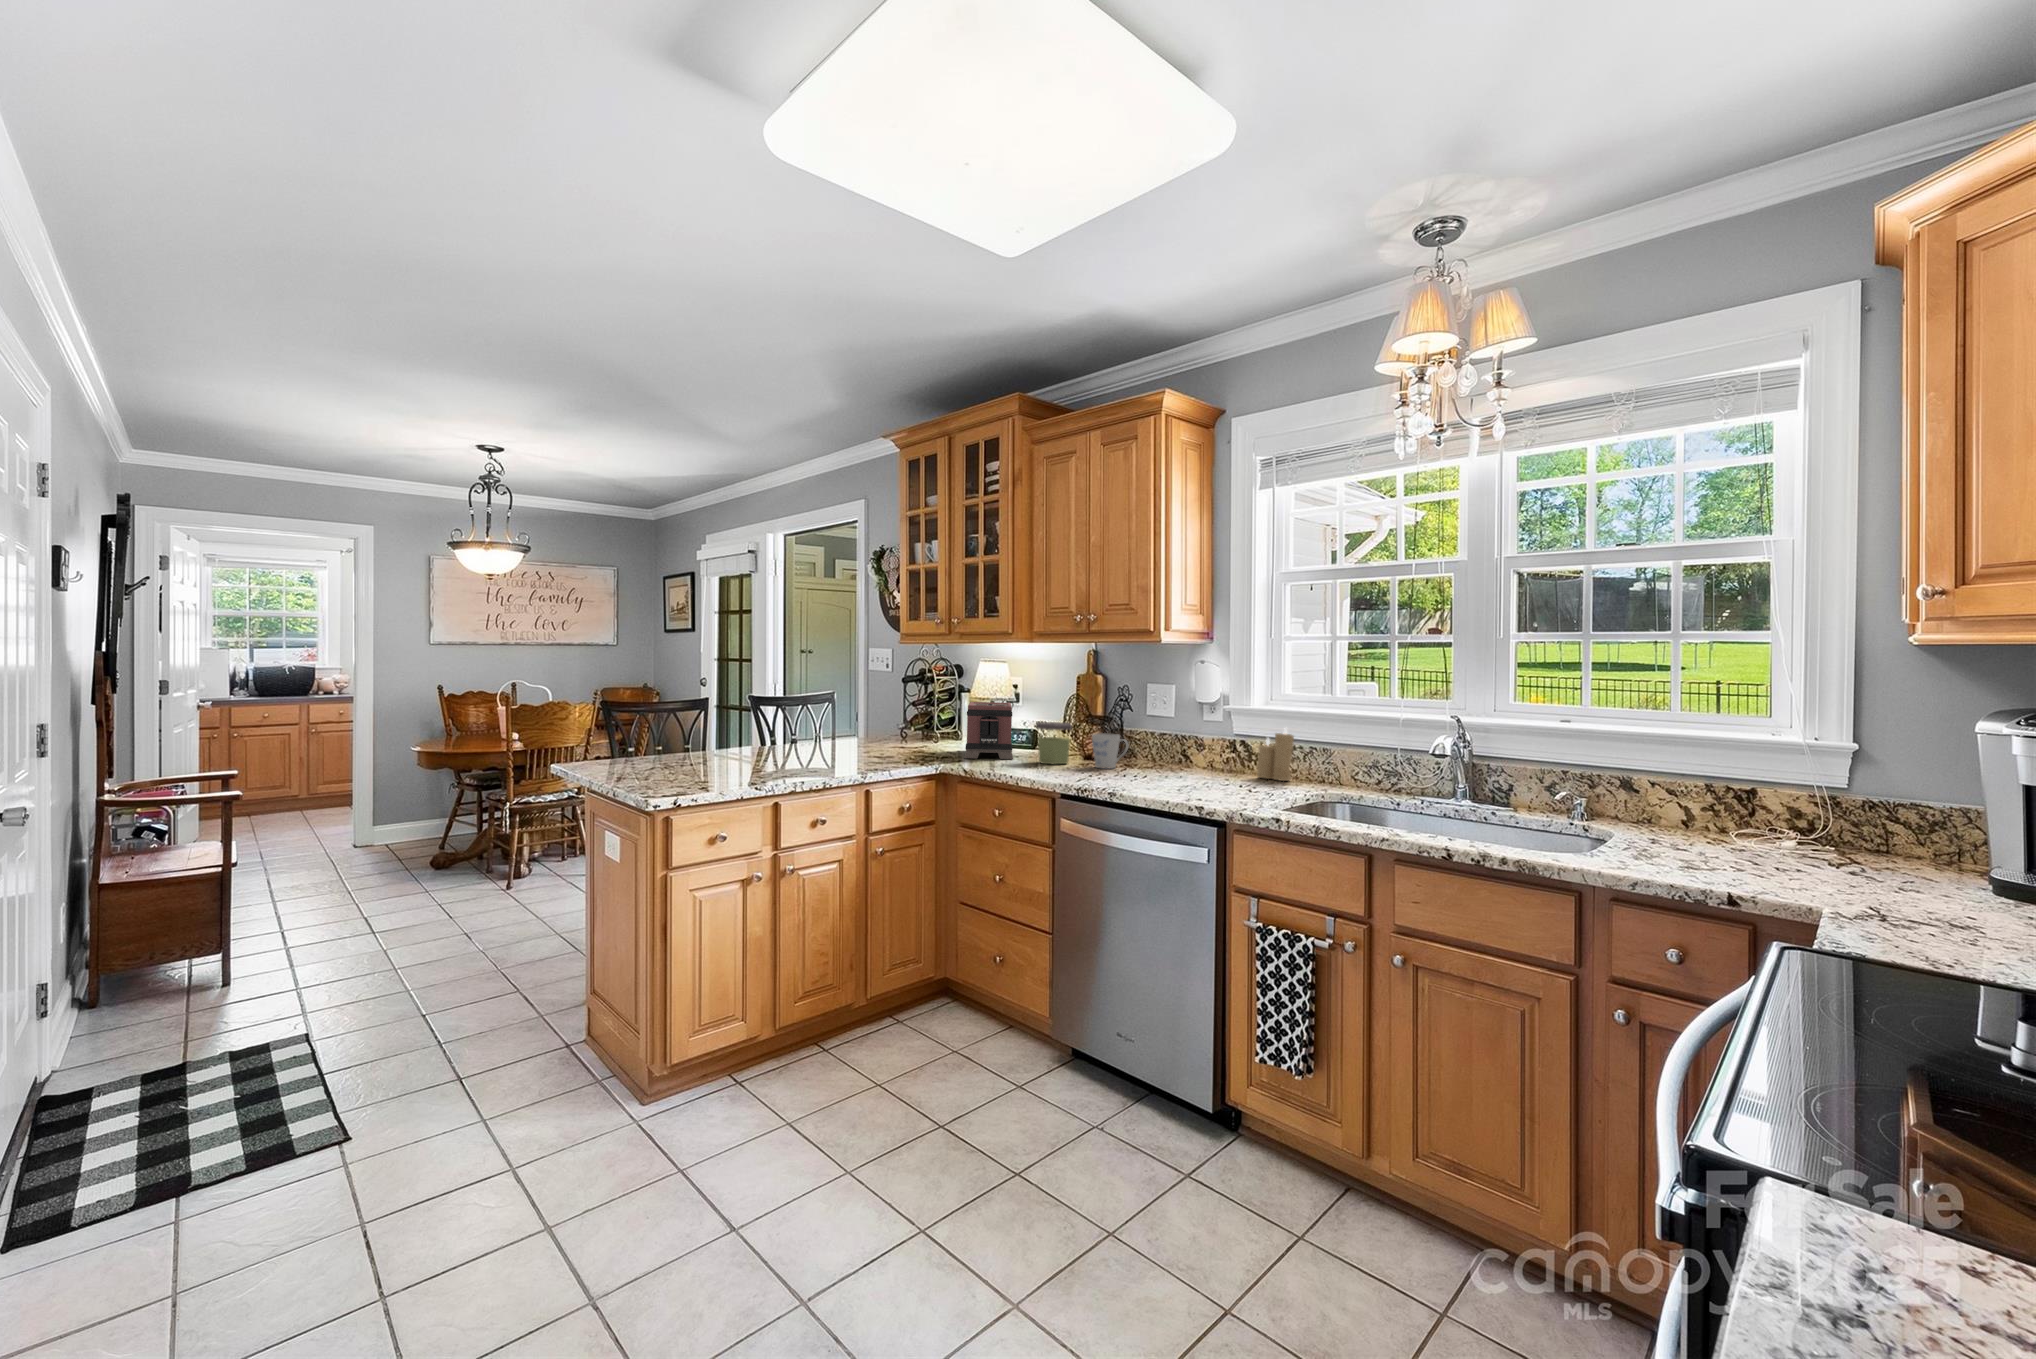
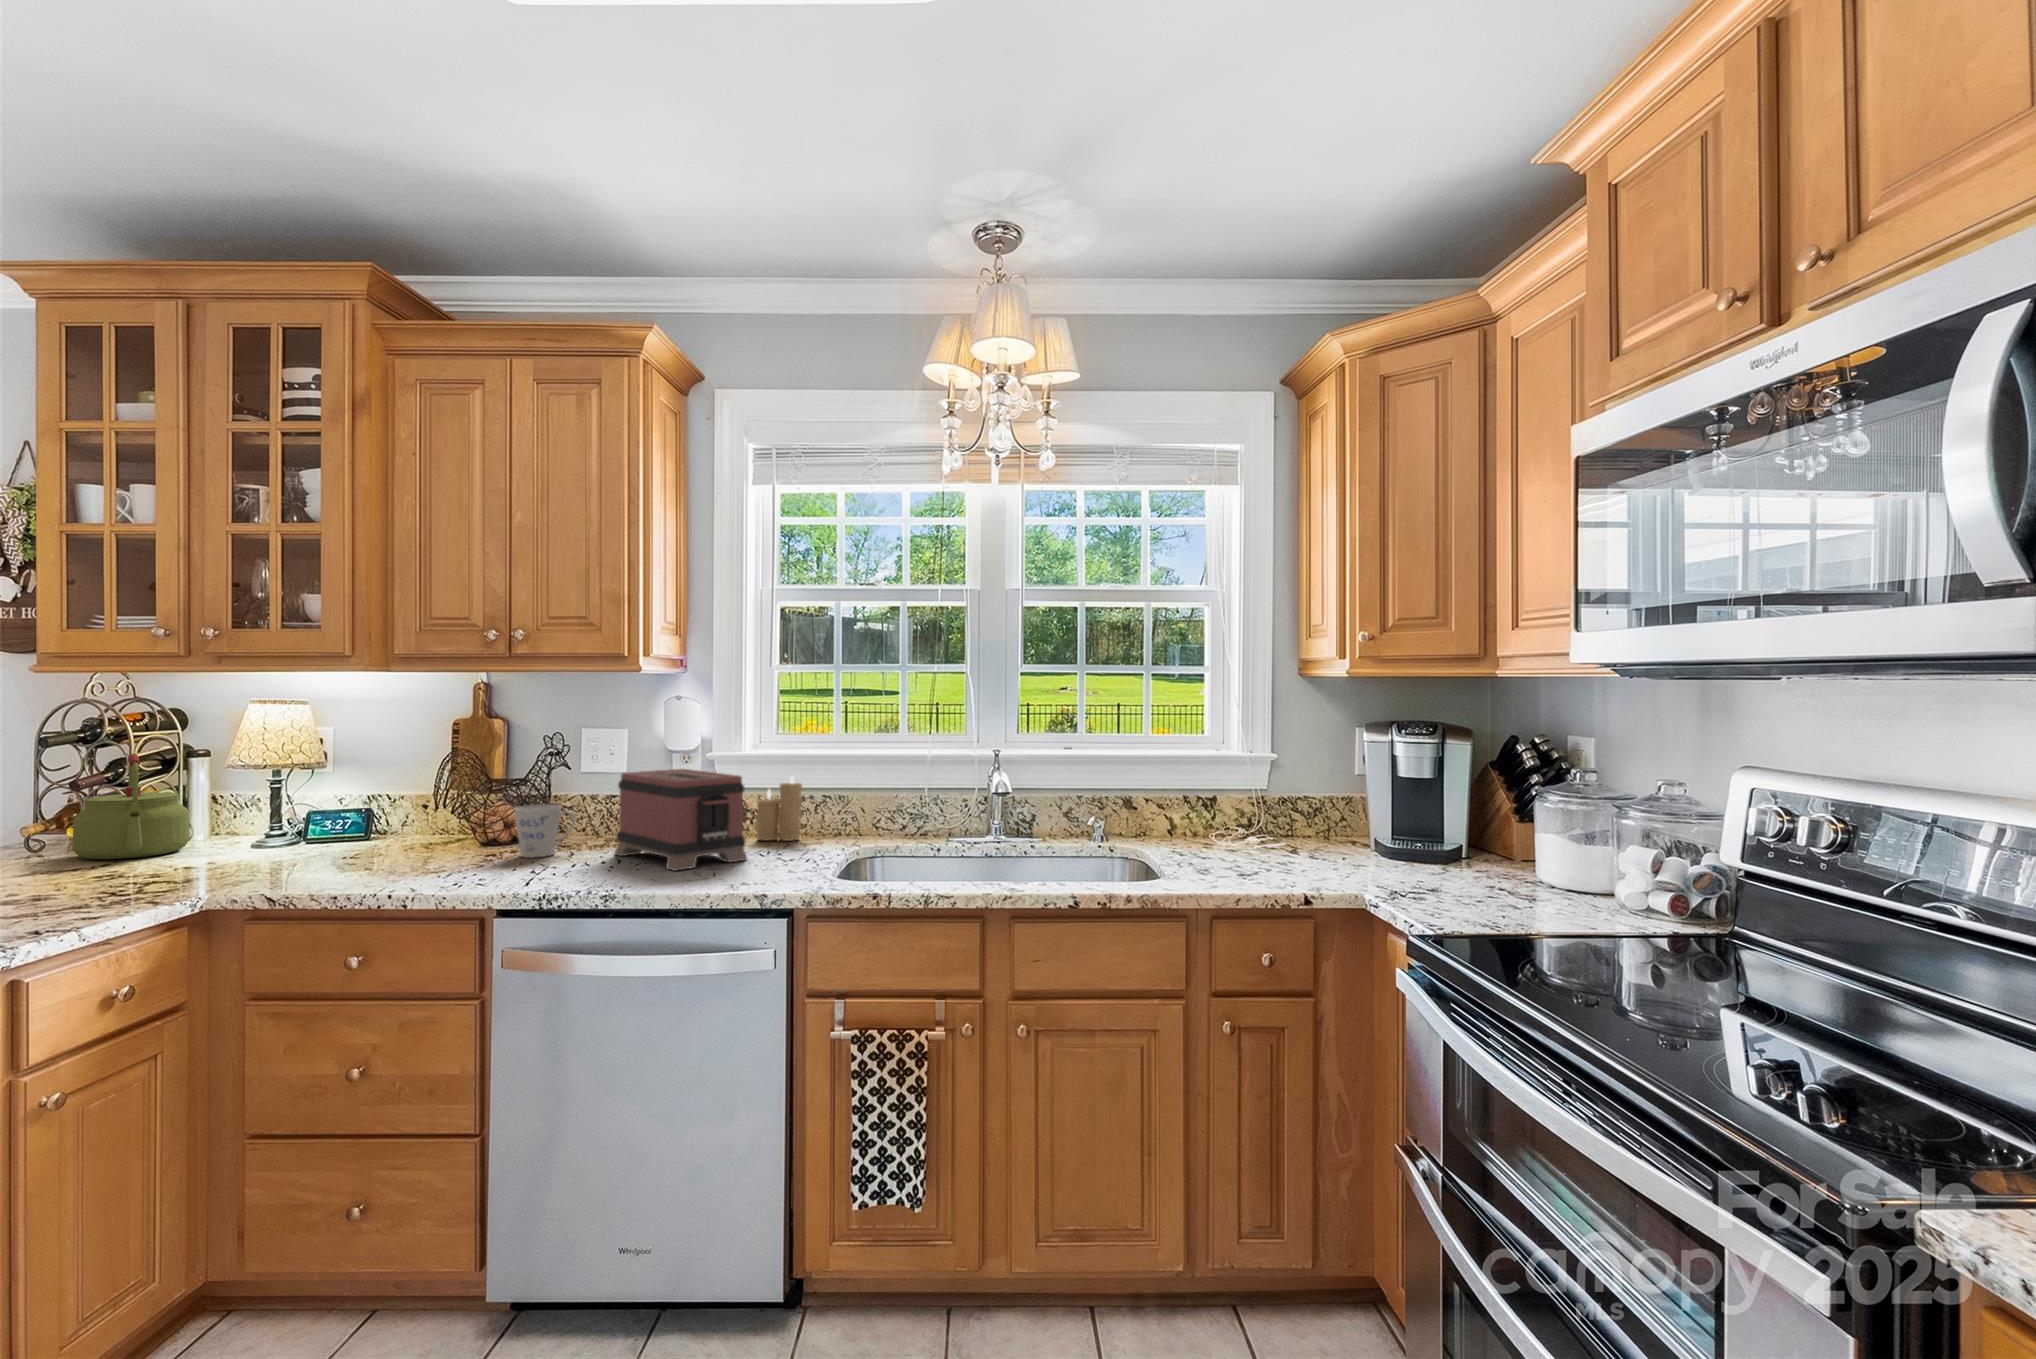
kettle: none [911,689,958,746] -> present [72,753,190,859]
toaster: present [964,702,1013,759] -> present [614,769,748,871]
jar: present [1036,722,1072,764] -> none [406,795,476,863]

